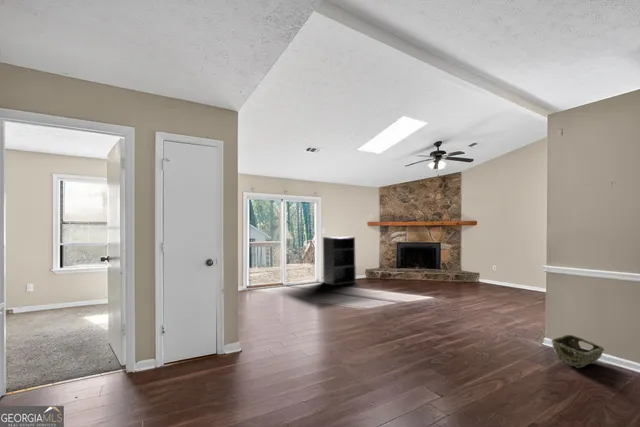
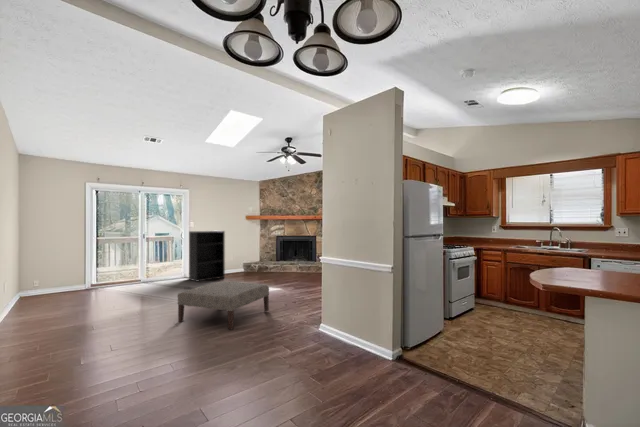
ottoman: none [363,285,445,335] -> present [178,281,269,330]
woven basket: present [552,335,604,368] -> none [313,323,355,353]

